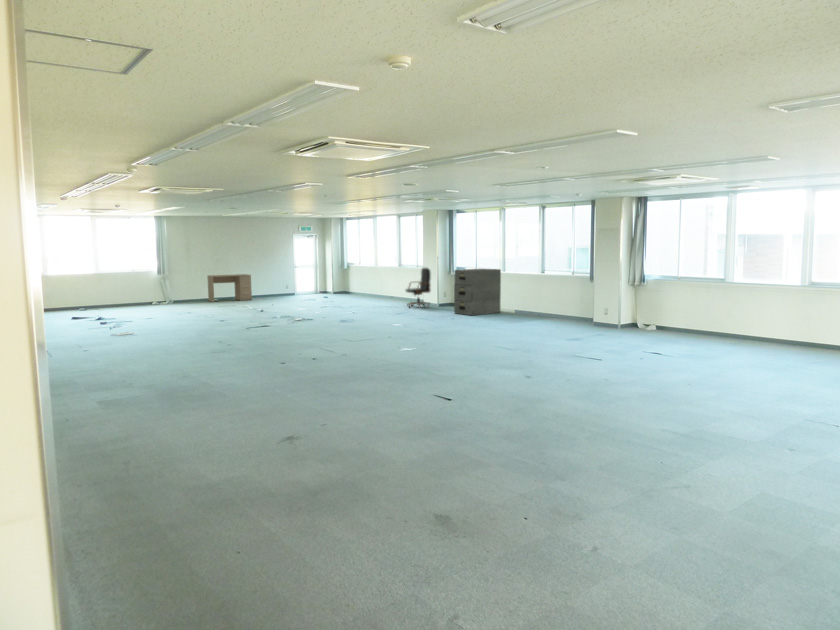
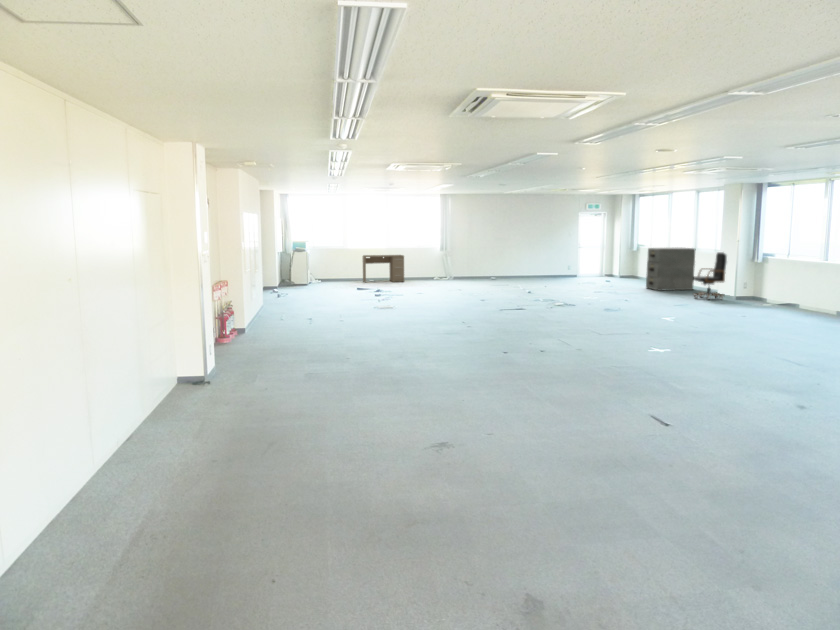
filing cabinet: present [454,269,501,315] -> present [646,248,696,291]
desk: present [207,274,252,302] -> present [363,255,404,282]

